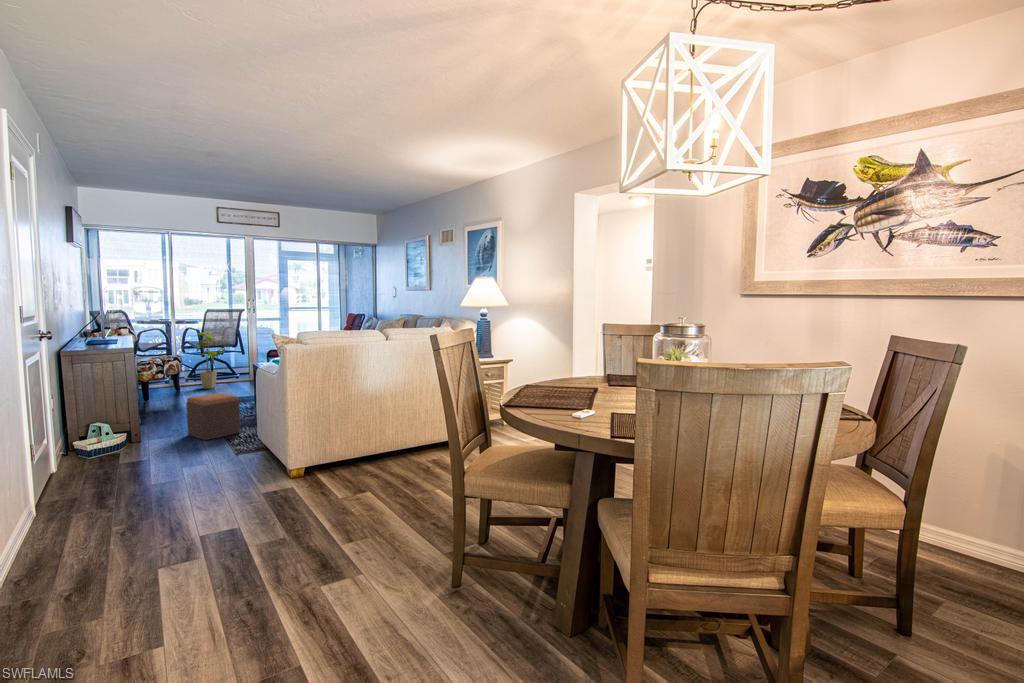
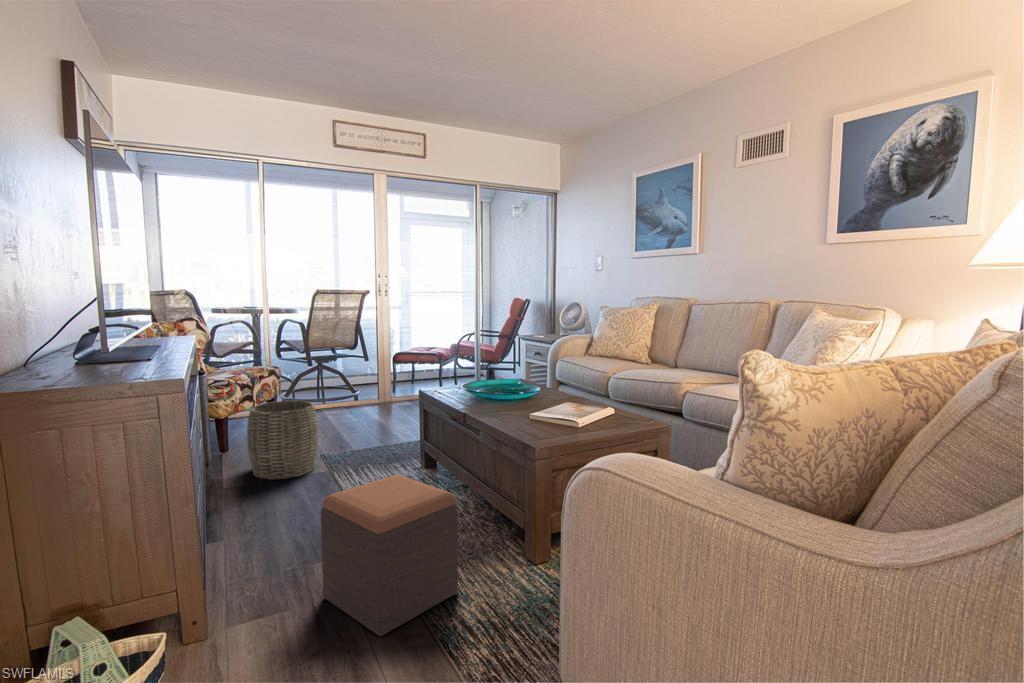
house plant: present [196,332,227,389] -> none [303,324,359,422]
woven basket: none [160,372,199,409] -> present [247,401,318,479]

